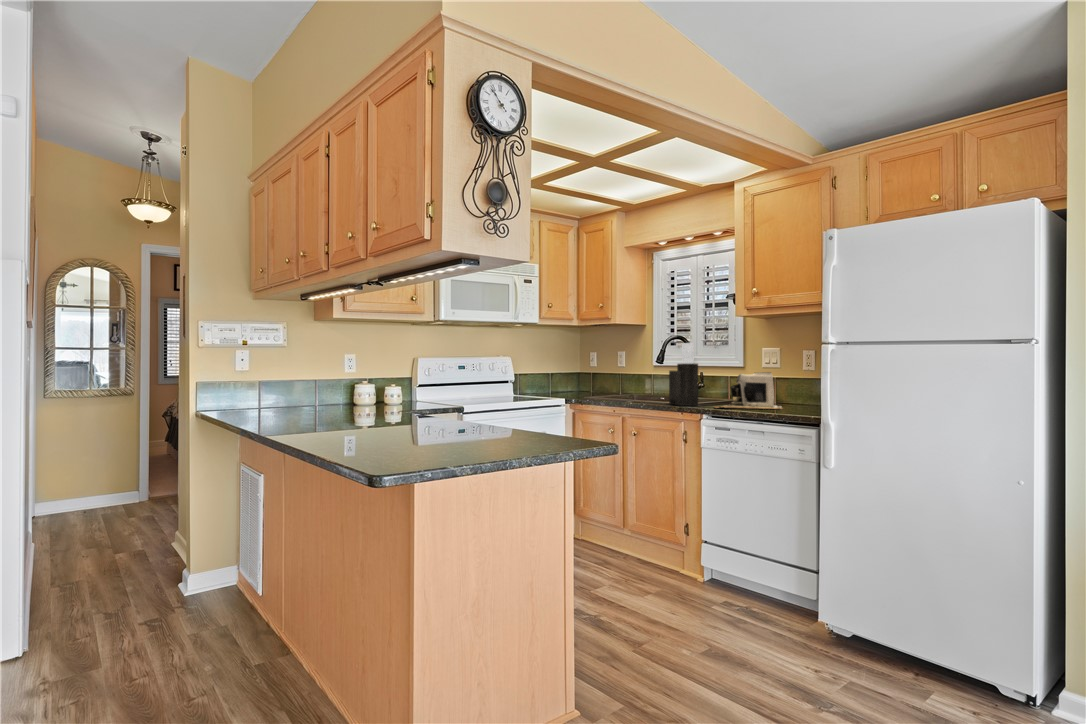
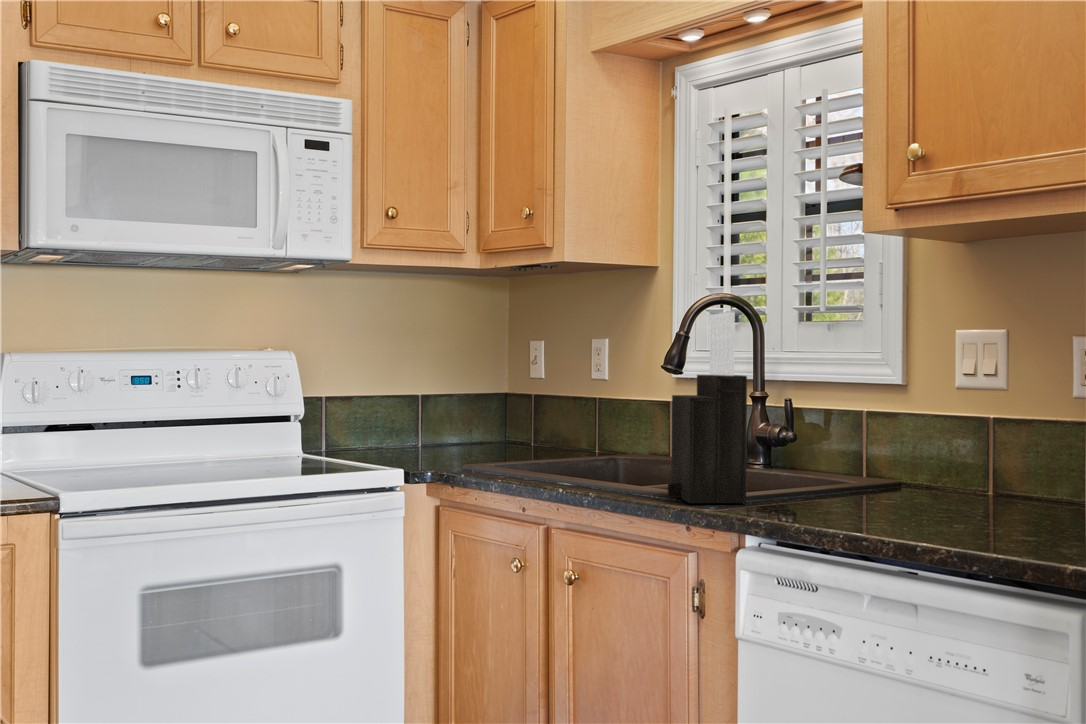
coffee maker: present [715,372,782,409] -> none [783,405,999,525]

